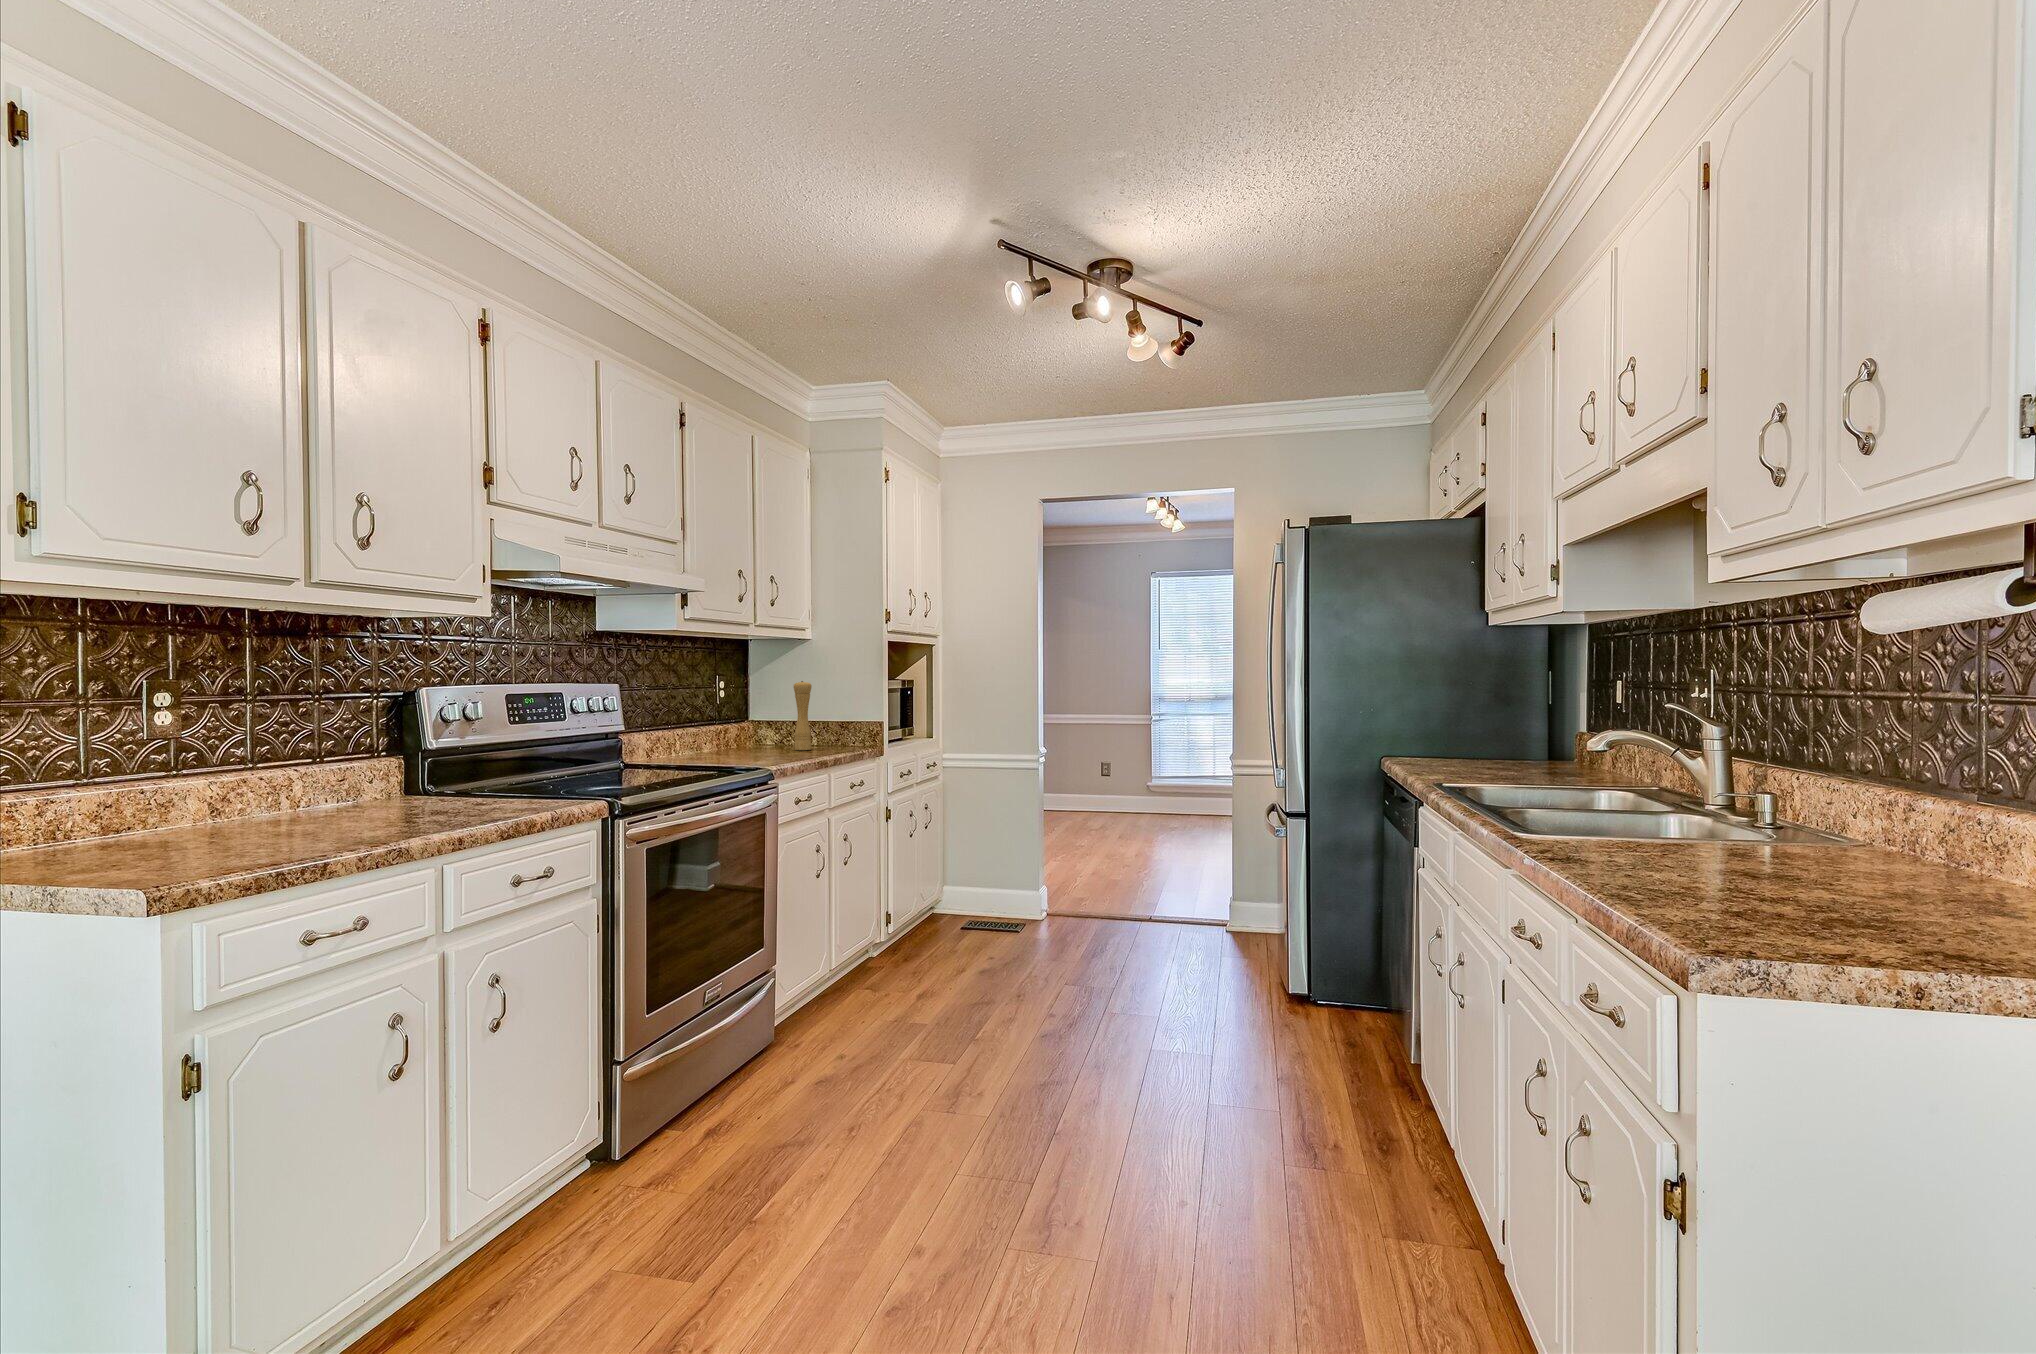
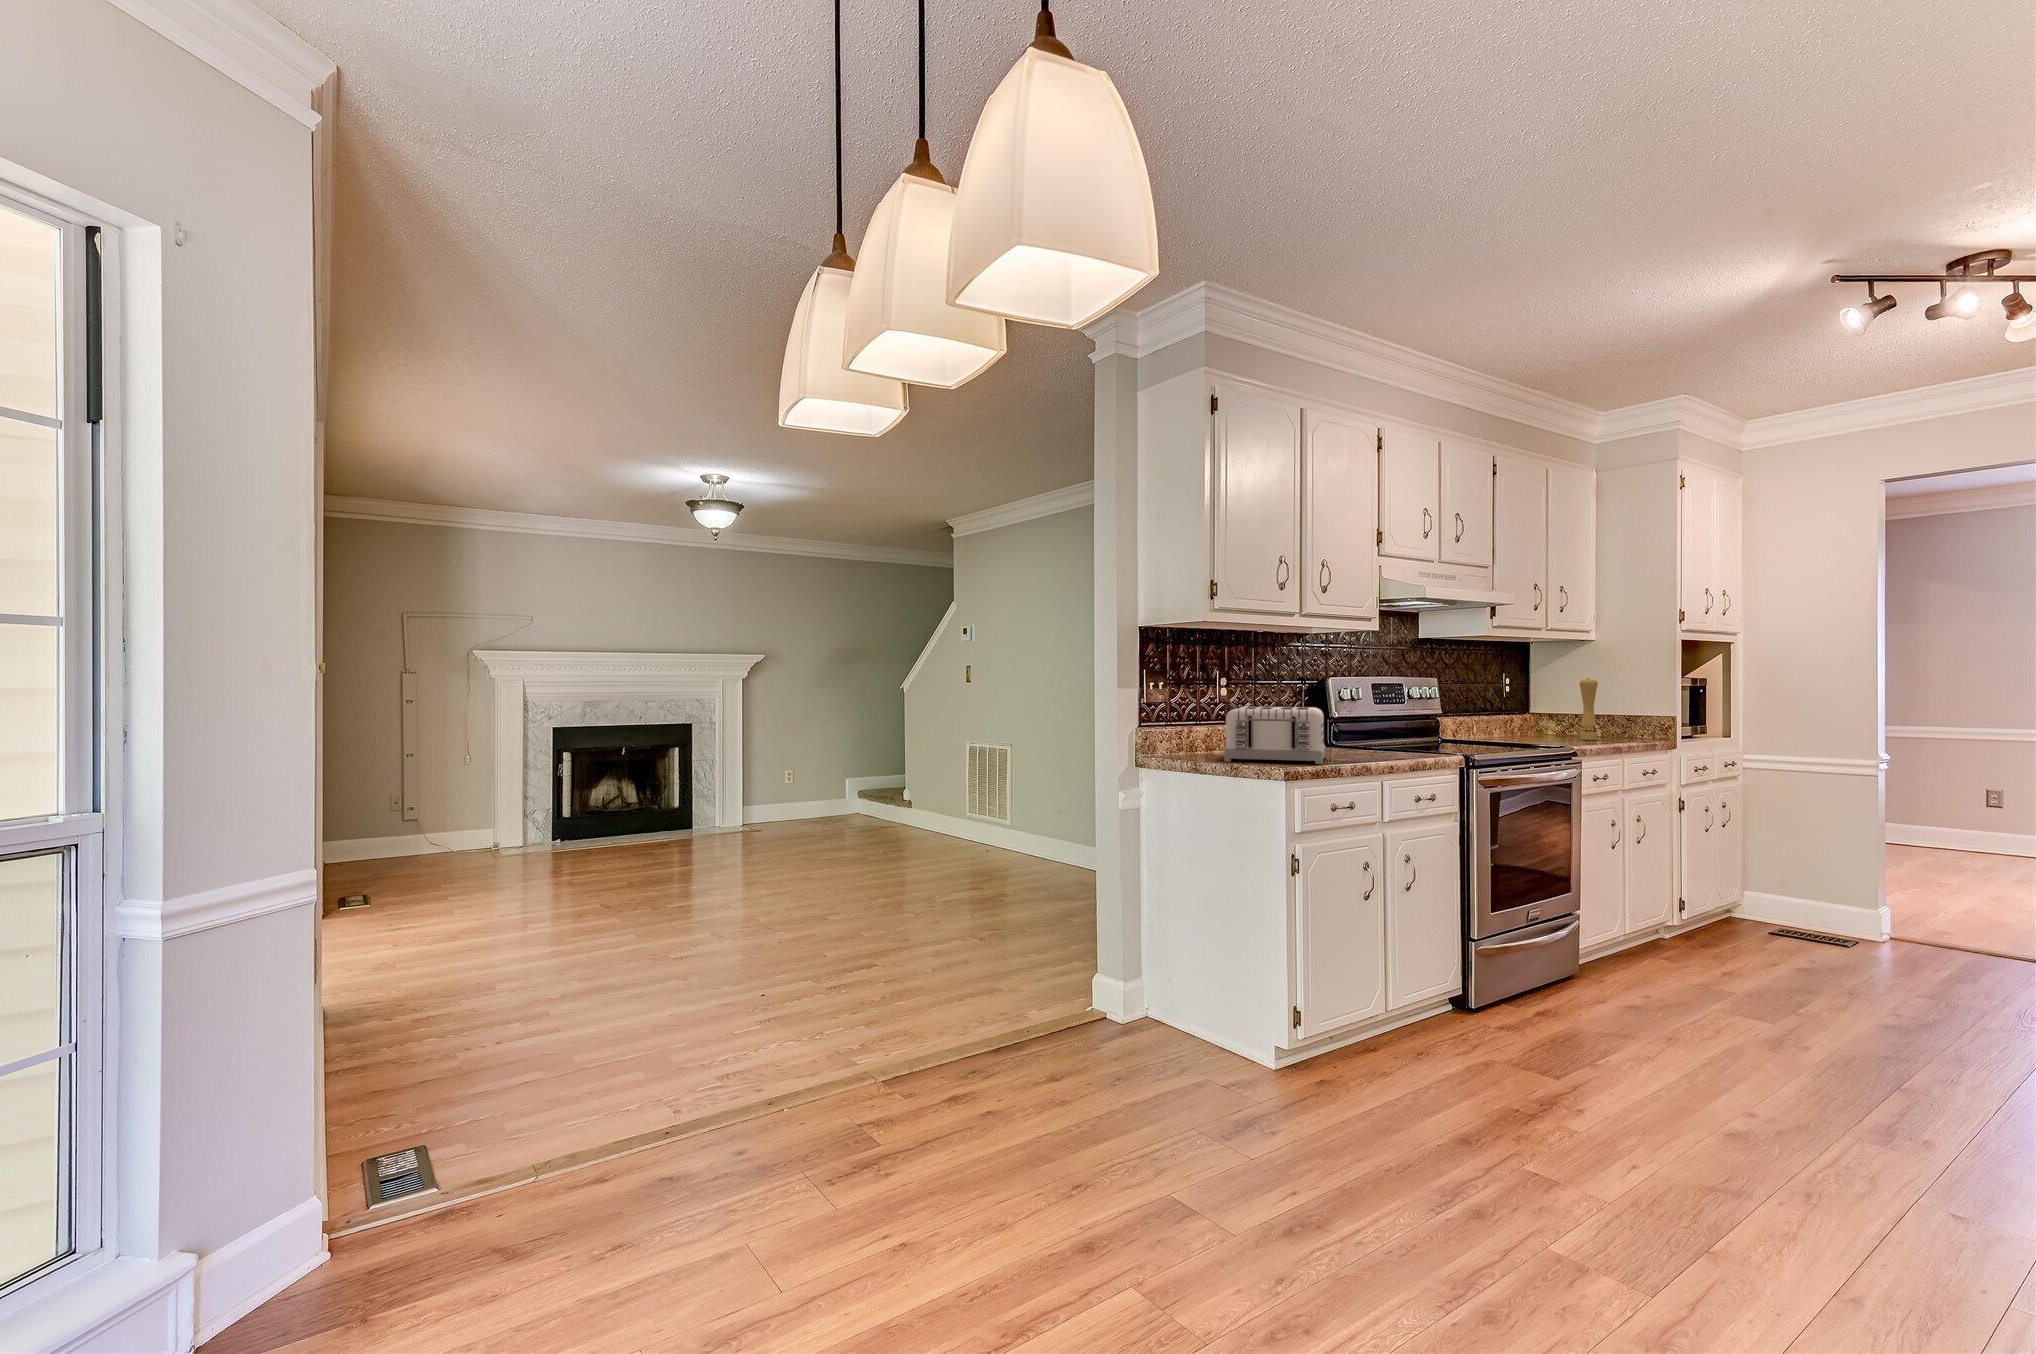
toaster: none [89,743,360,862] -> present [1224,707,1326,764]

